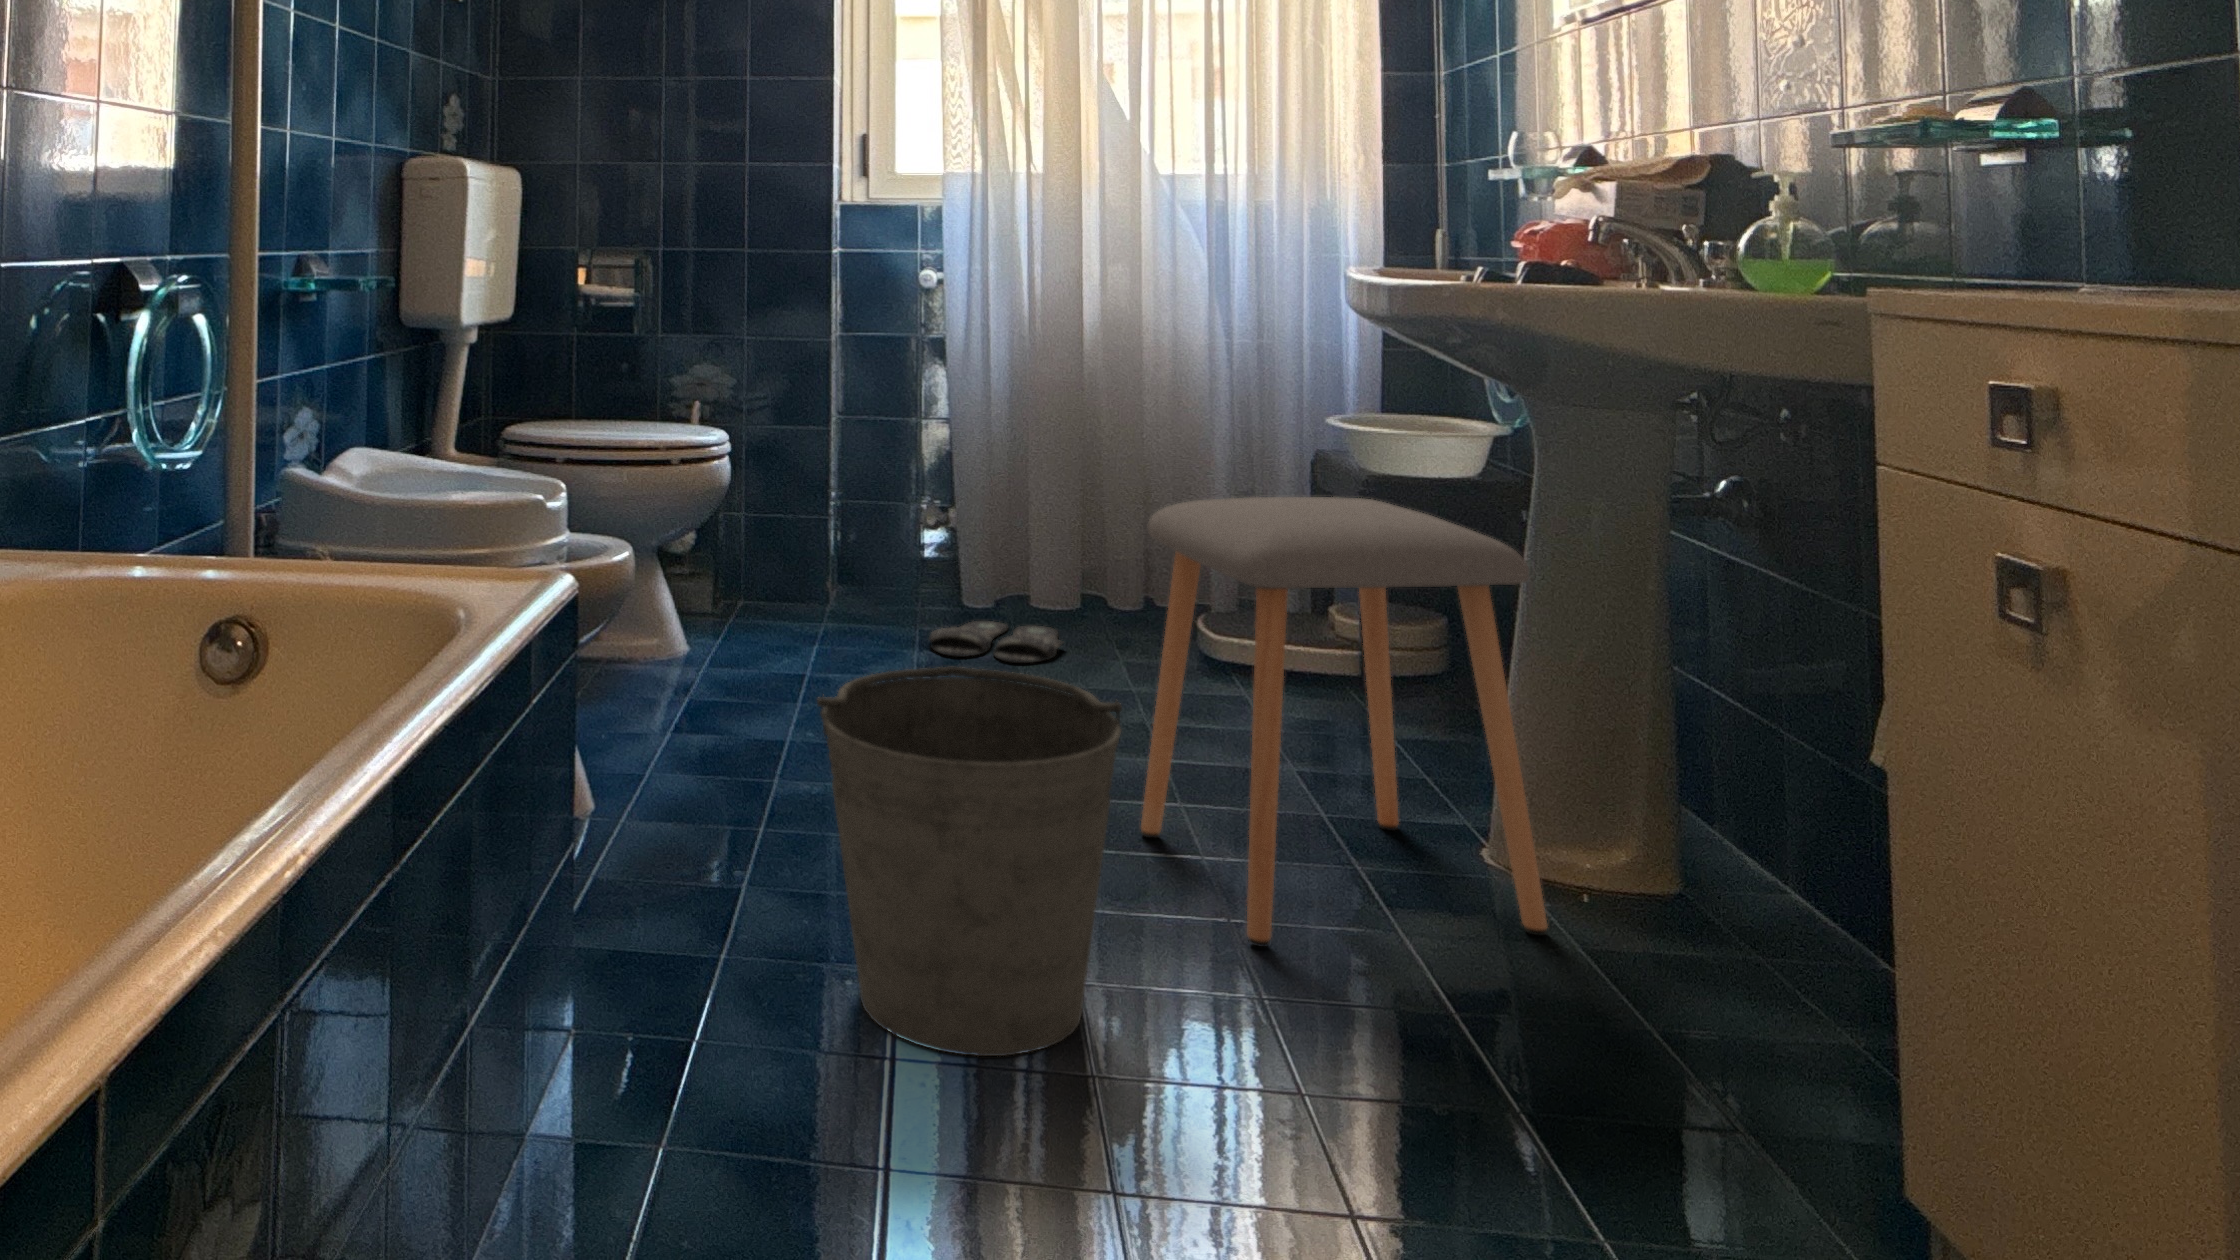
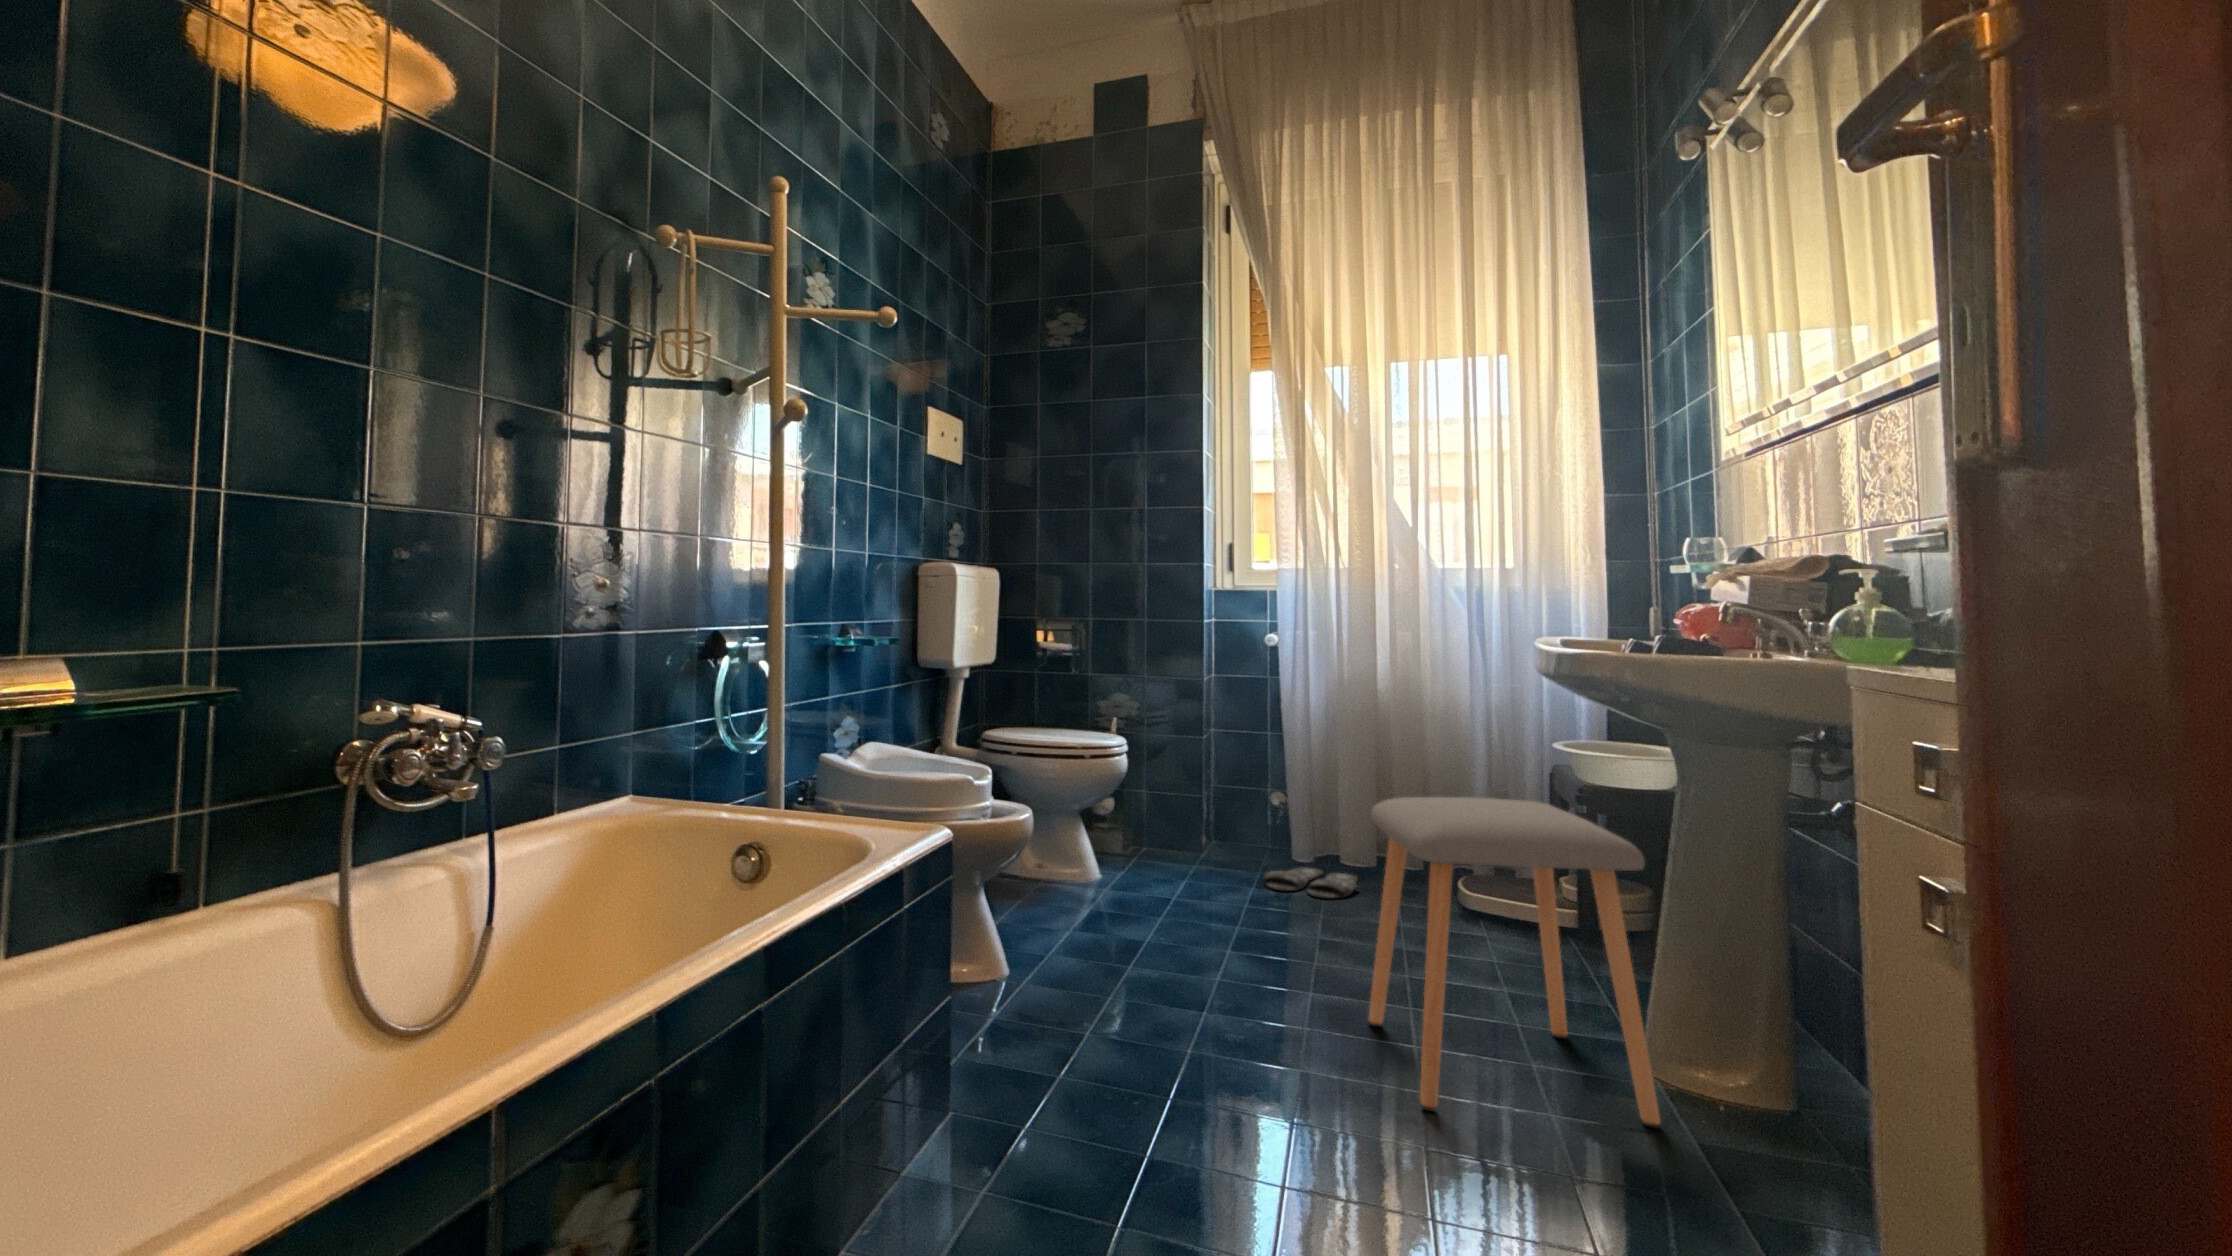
bucket: present [817,667,1122,1056] -> none [1105,901,1311,1163]

